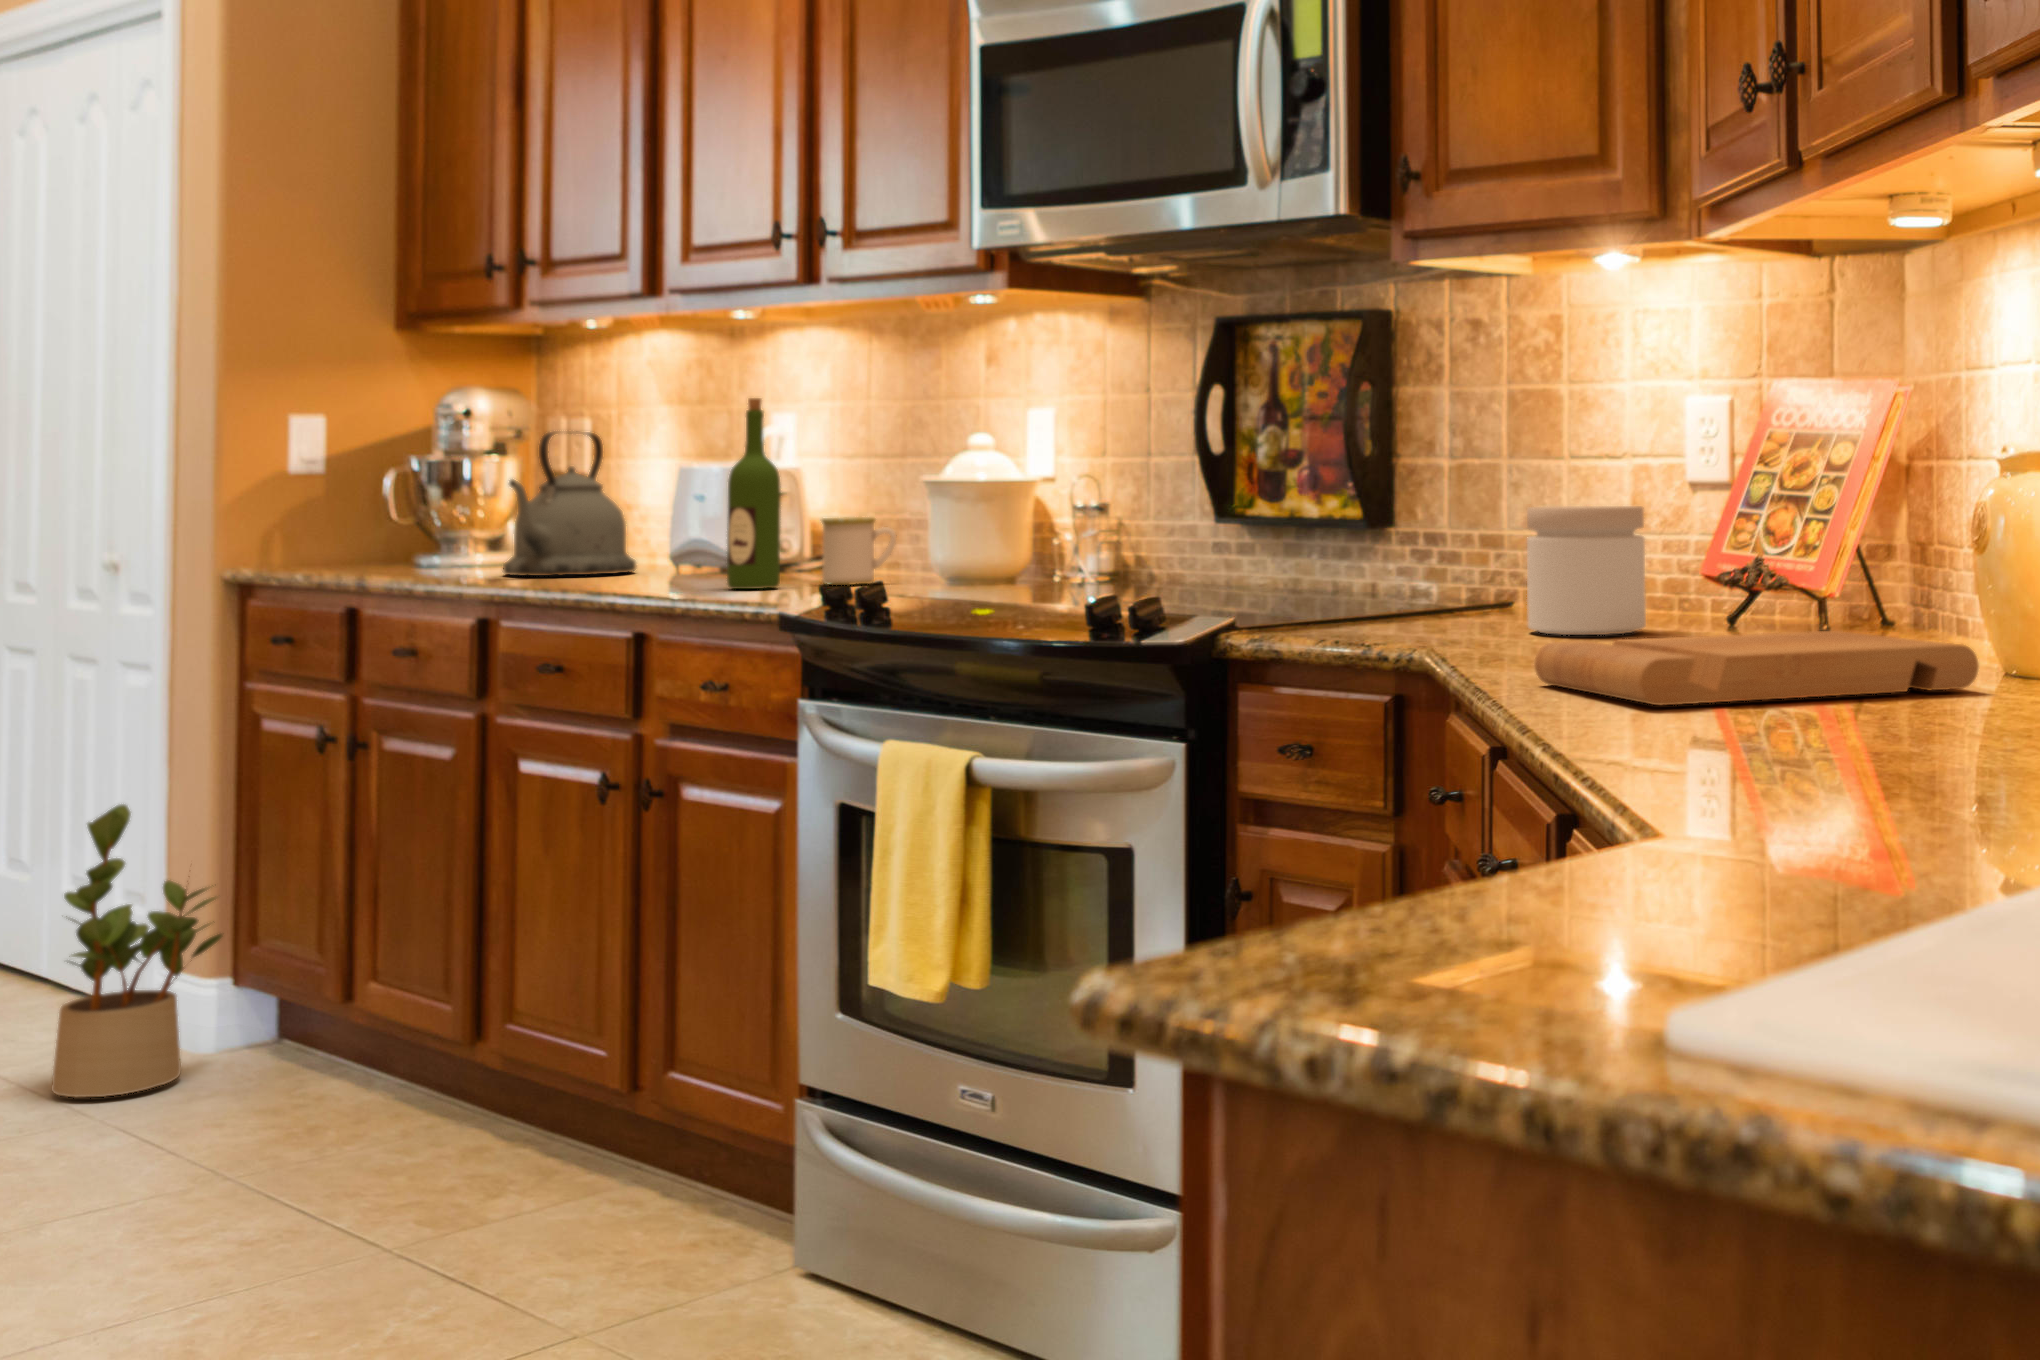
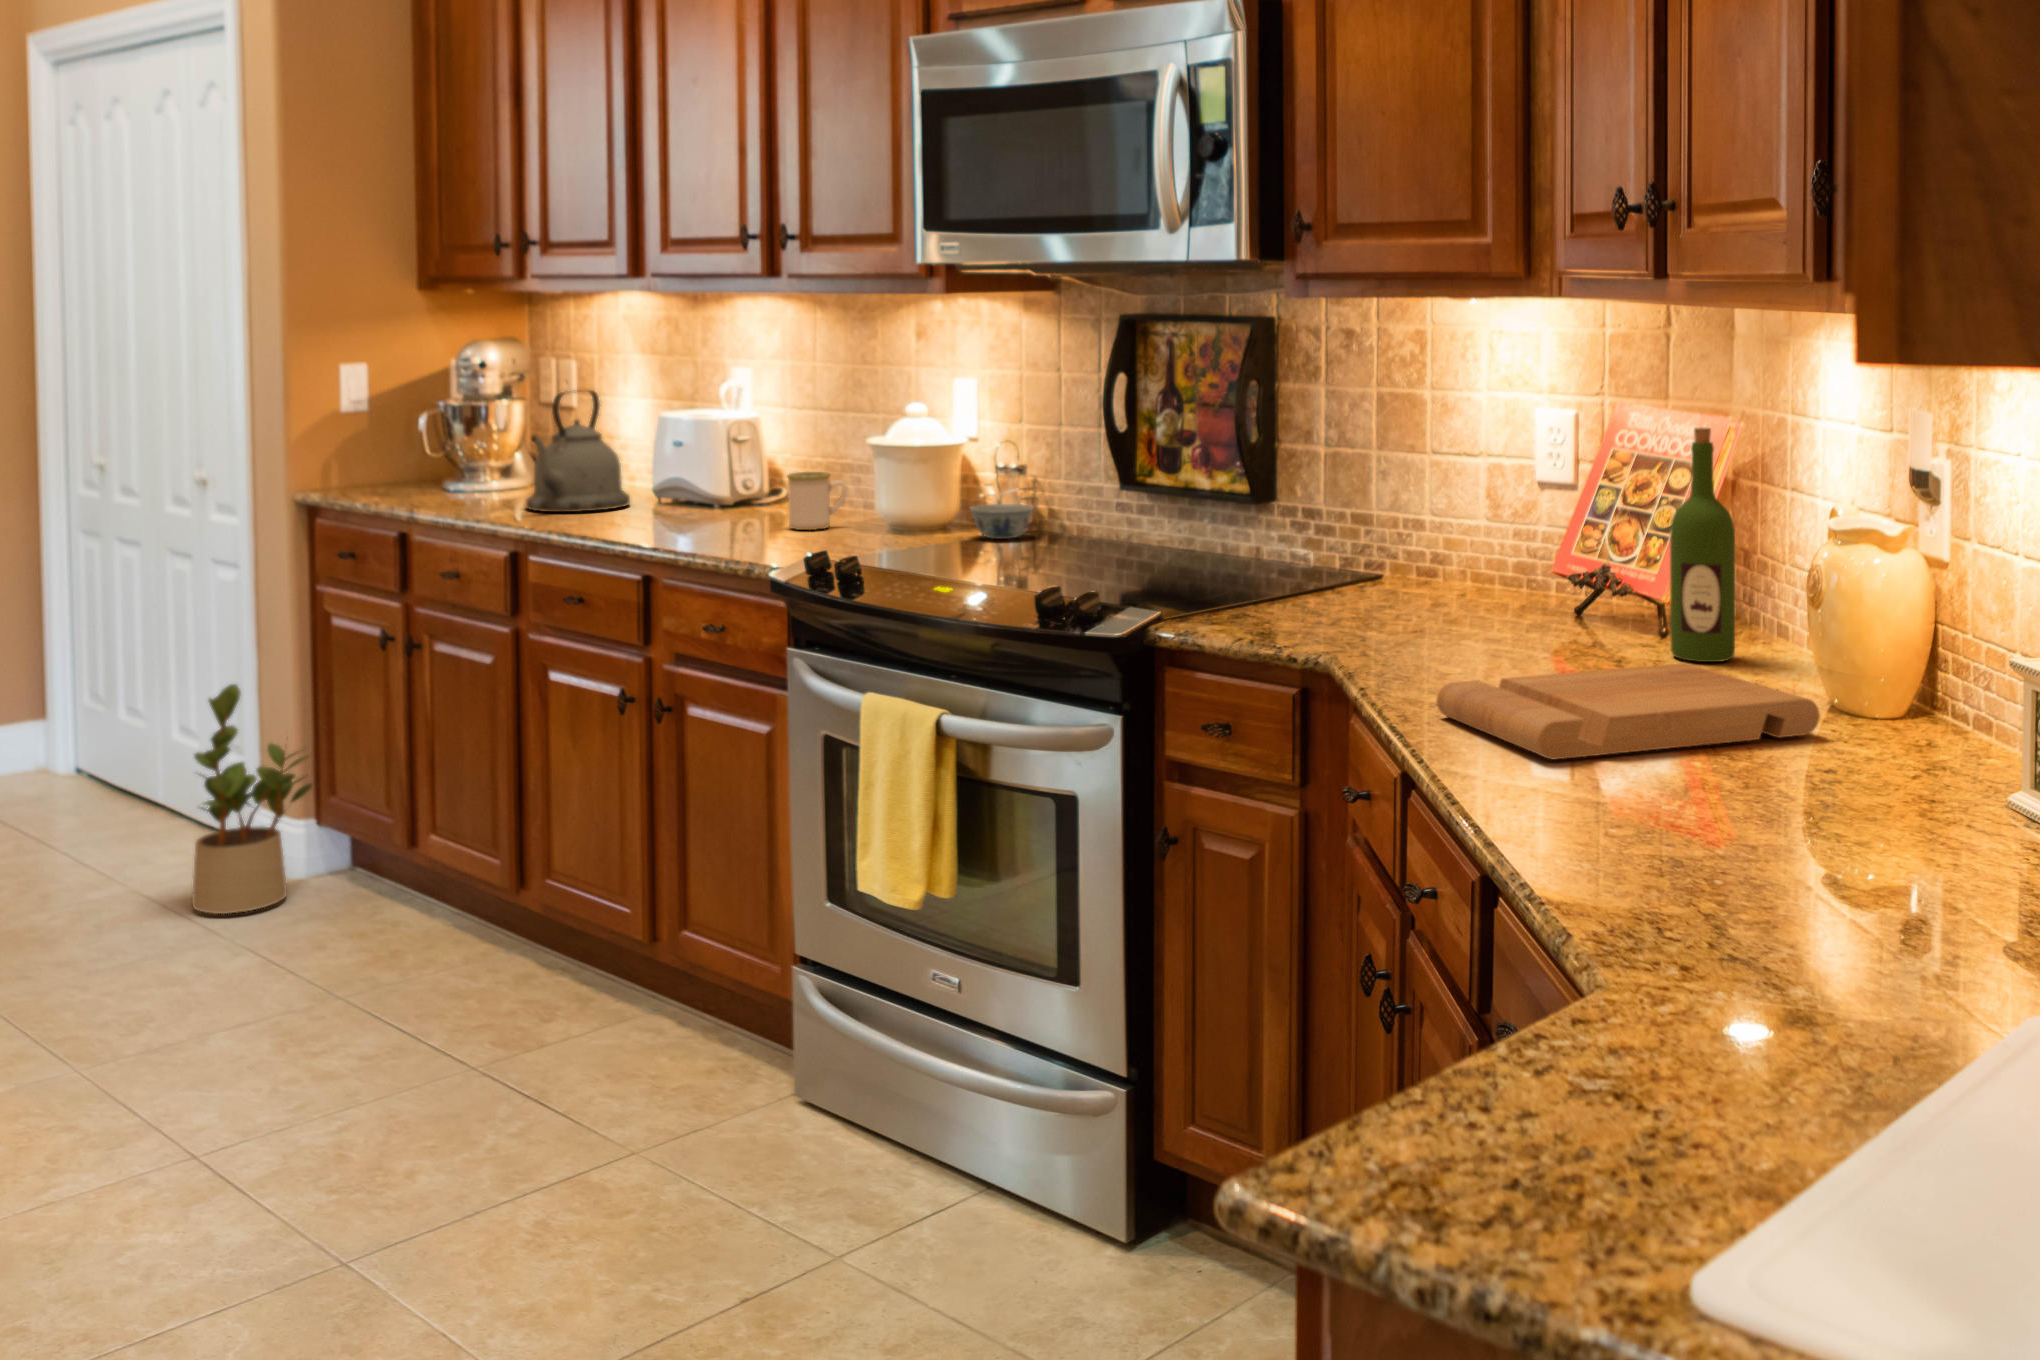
wine bottle: present [727,398,781,589] -> present [1670,428,1735,662]
jar: present [1527,506,1646,635] -> none [1403,513,1505,630]
bowl: none [1041,551,1119,589] -> present [971,504,1033,539]

